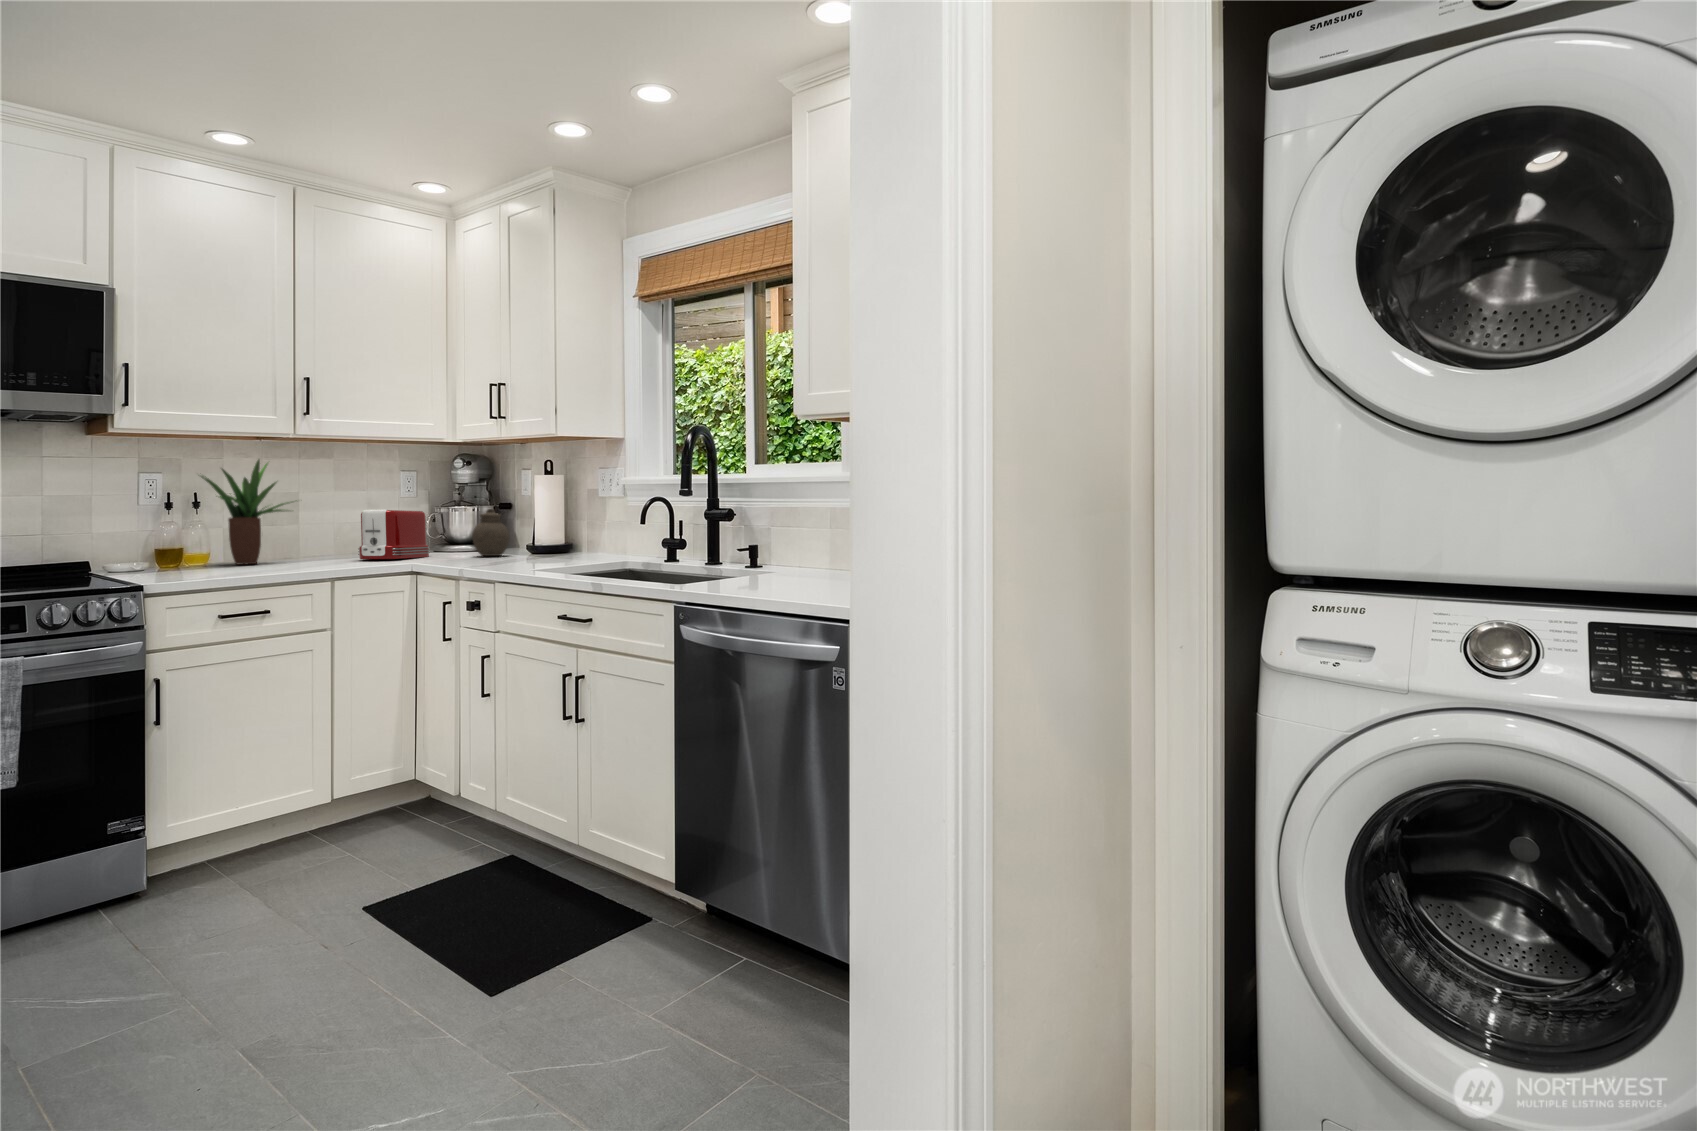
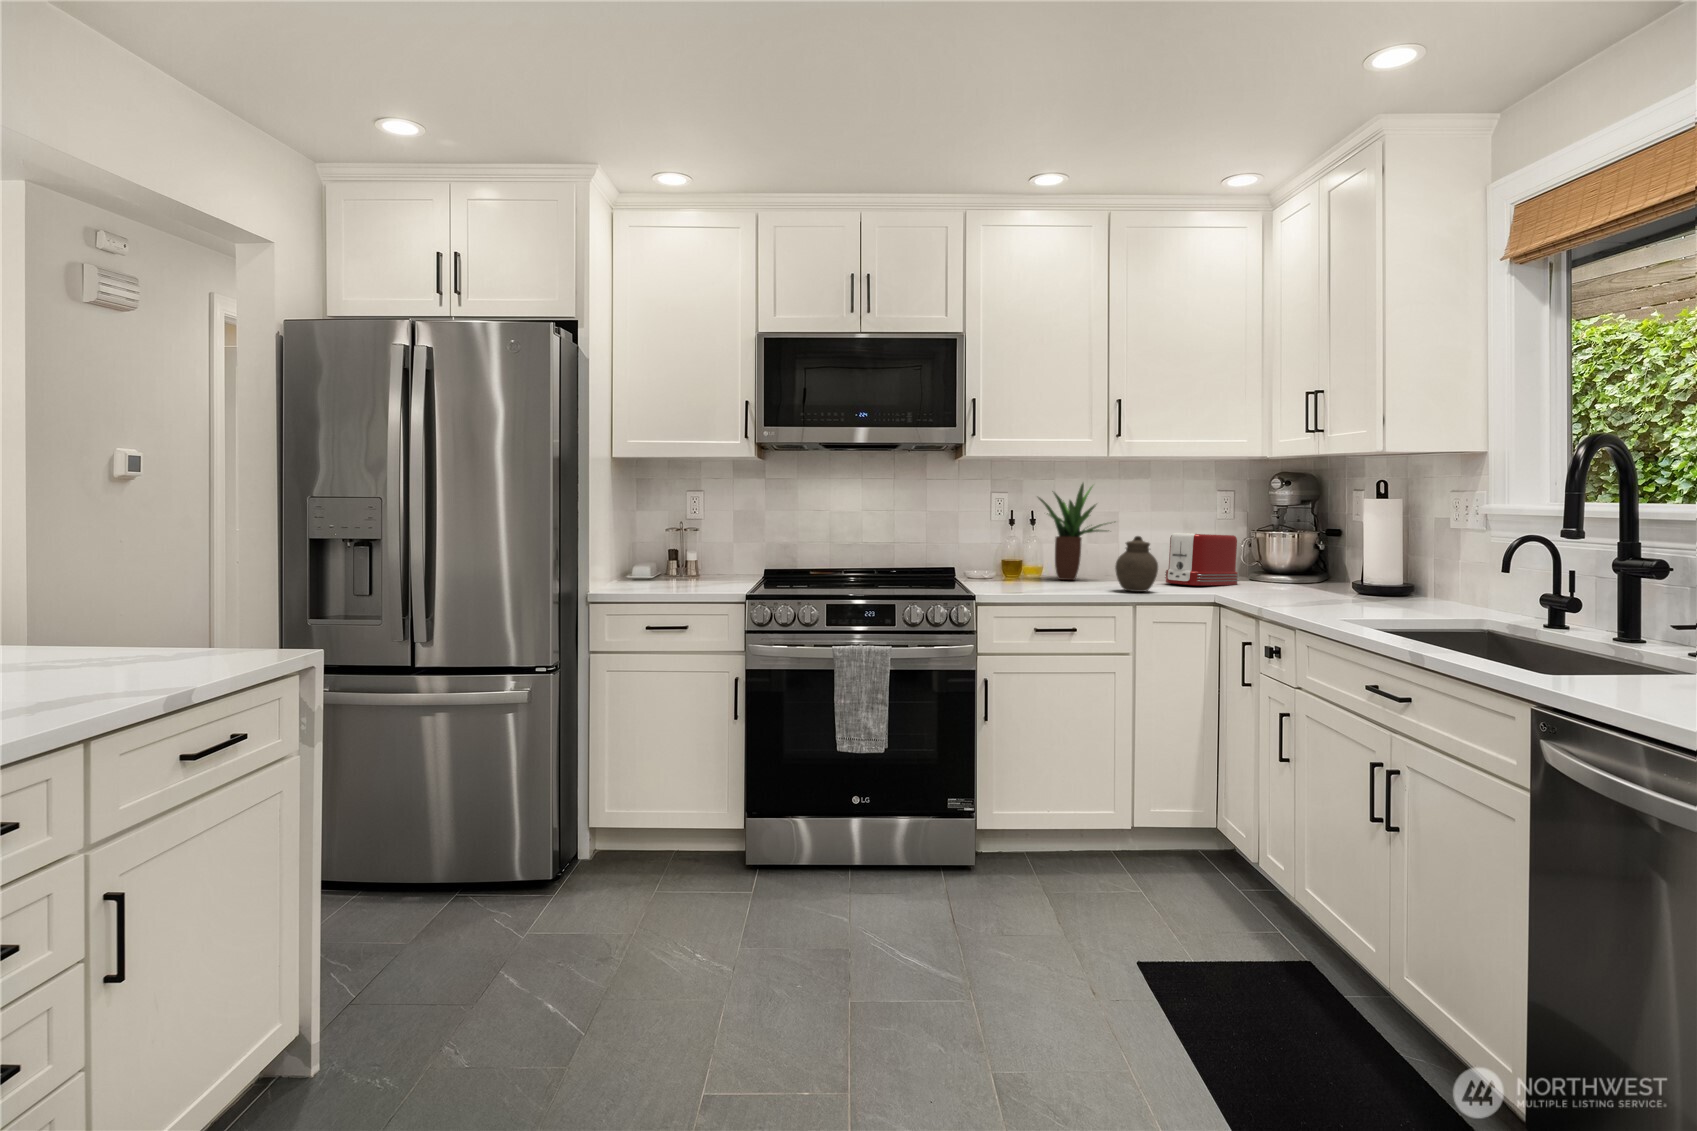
jar: present [472,509,509,556] -> present [1115,536,1158,592]

